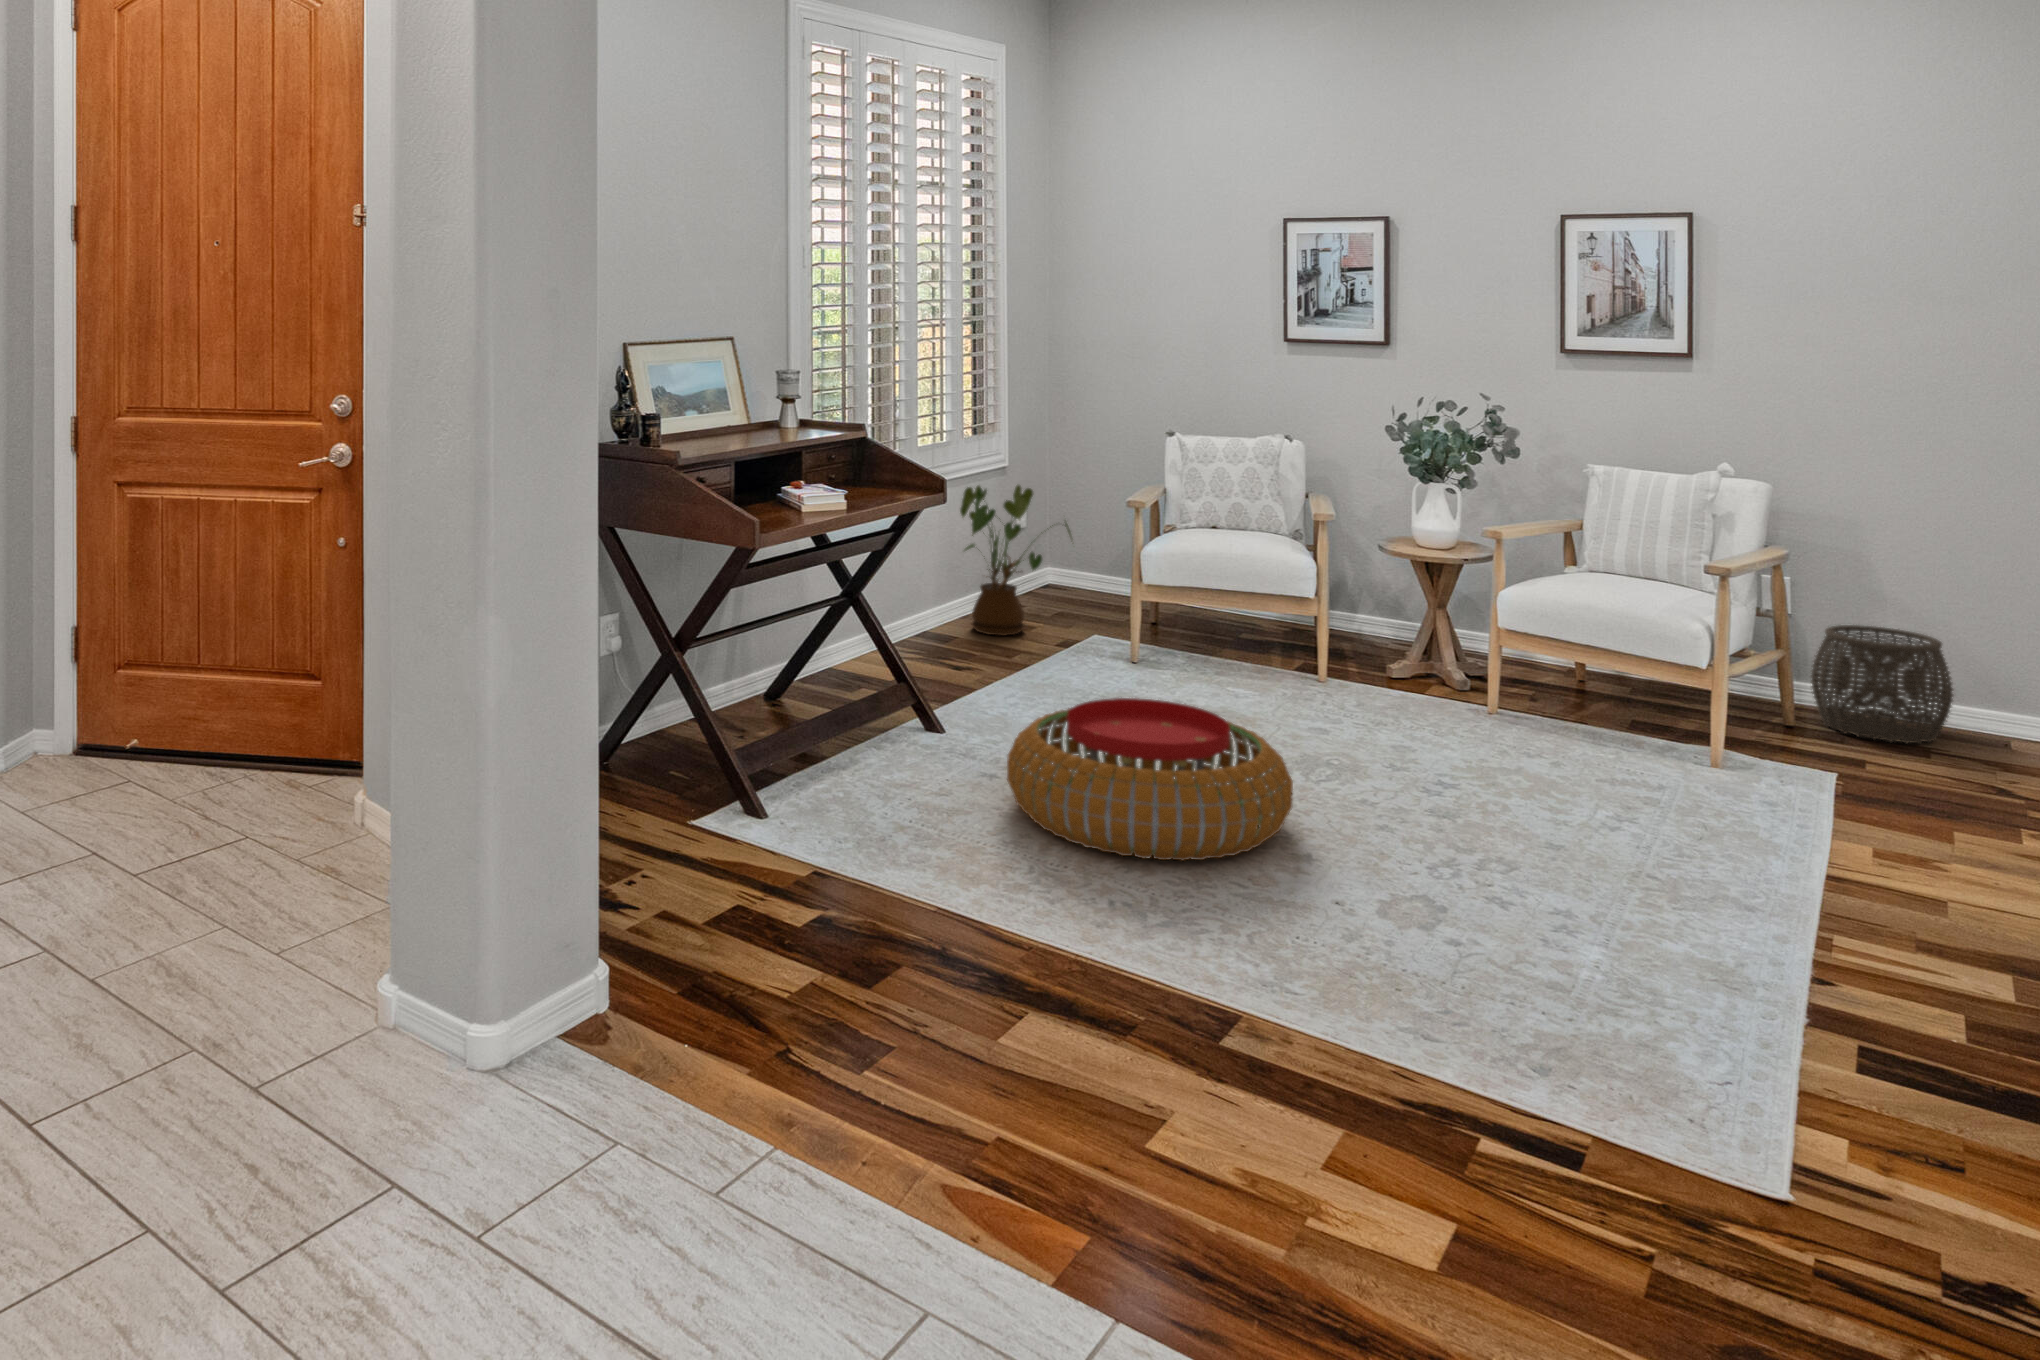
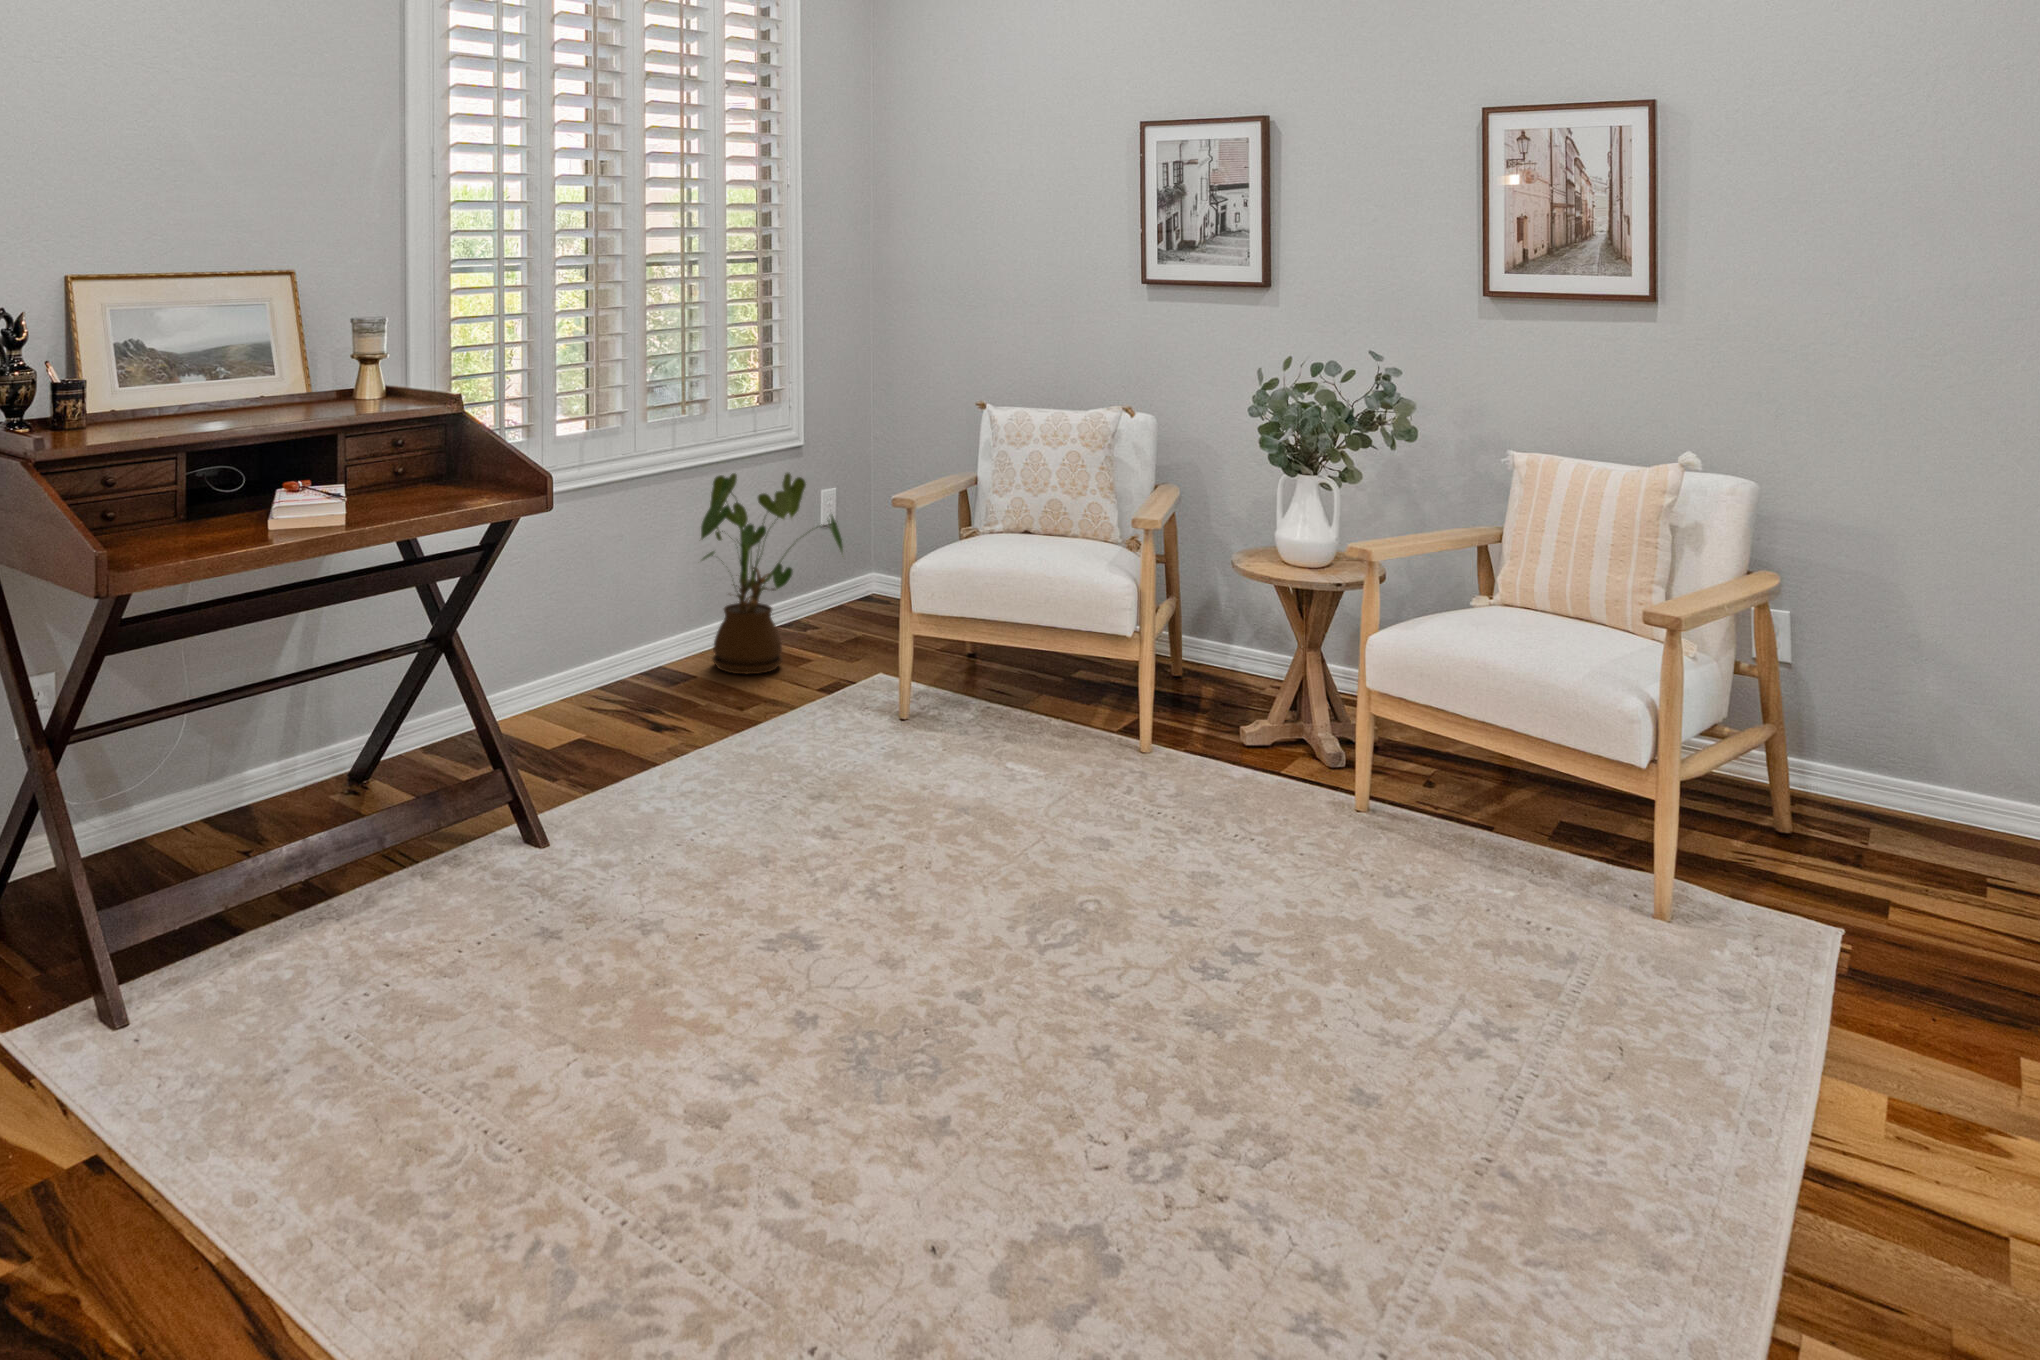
woven basket: present [1811,625,1953,743] -> none [1809,684,2019,867]
pouf: present [1007,698,1293,861] -> none [474,817,930,1133]

